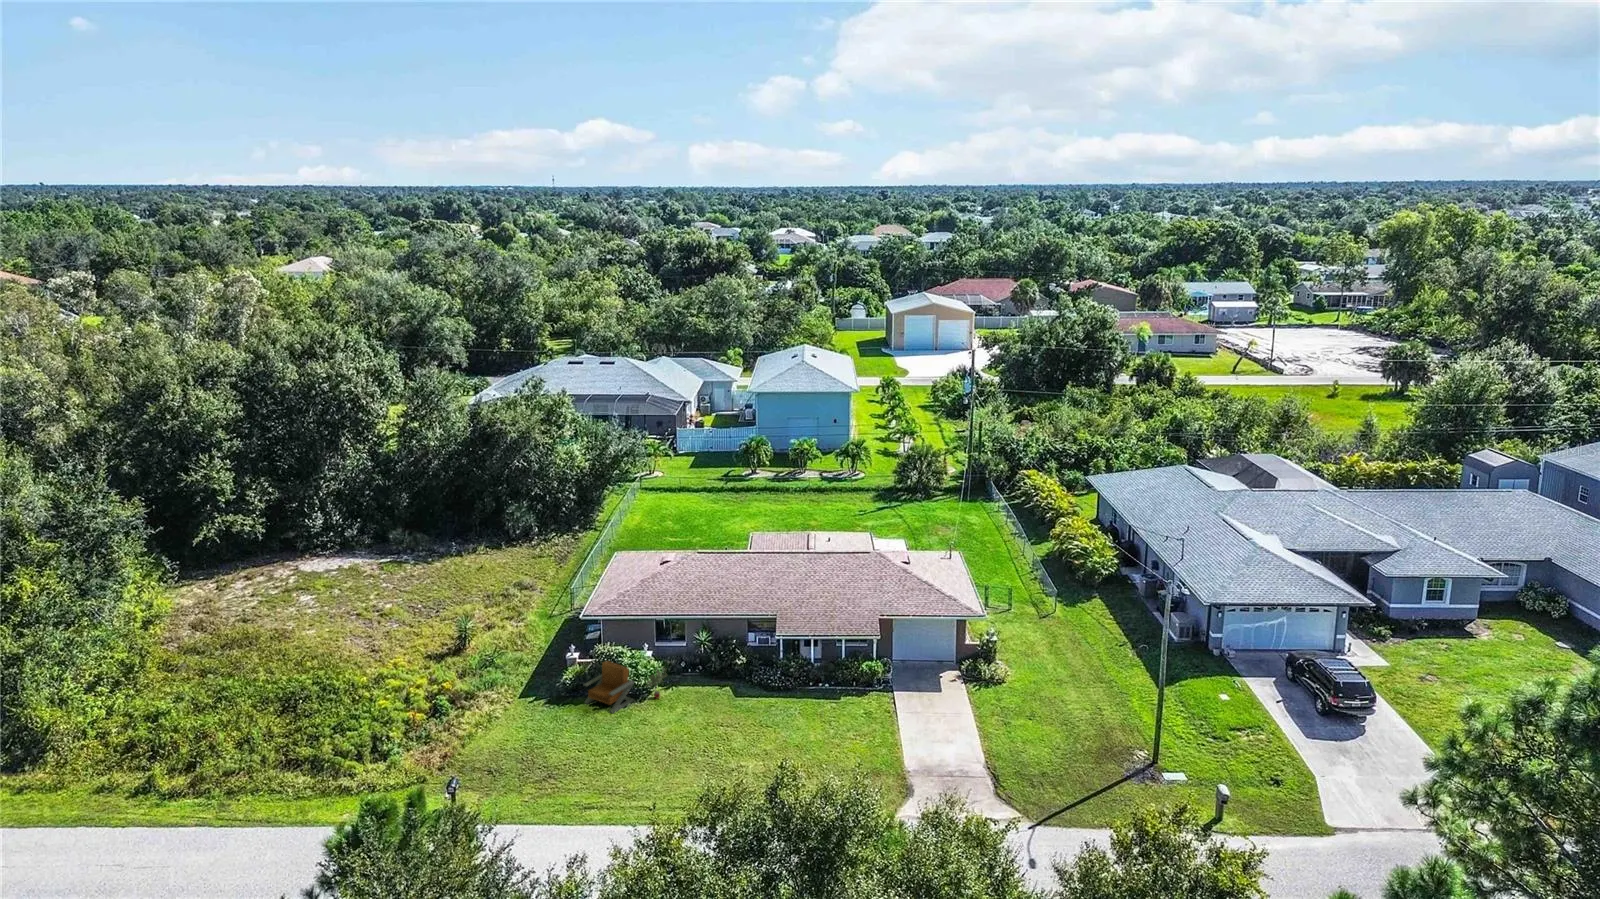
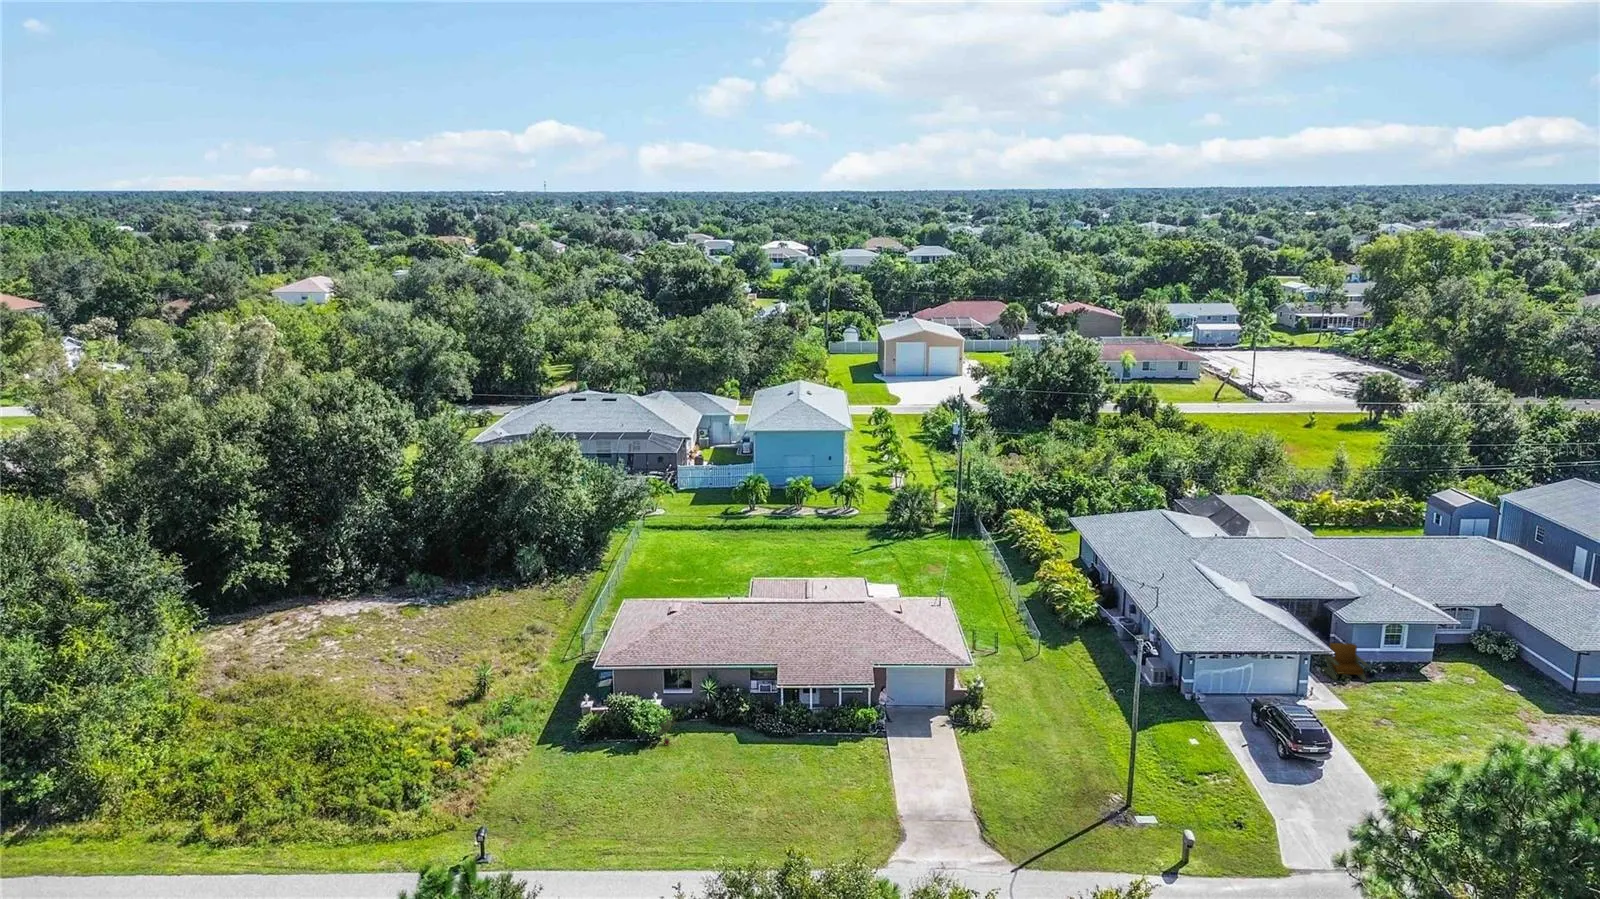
lounge chair: present [584,661,634,713] -> present [1323,643,1368,681]

